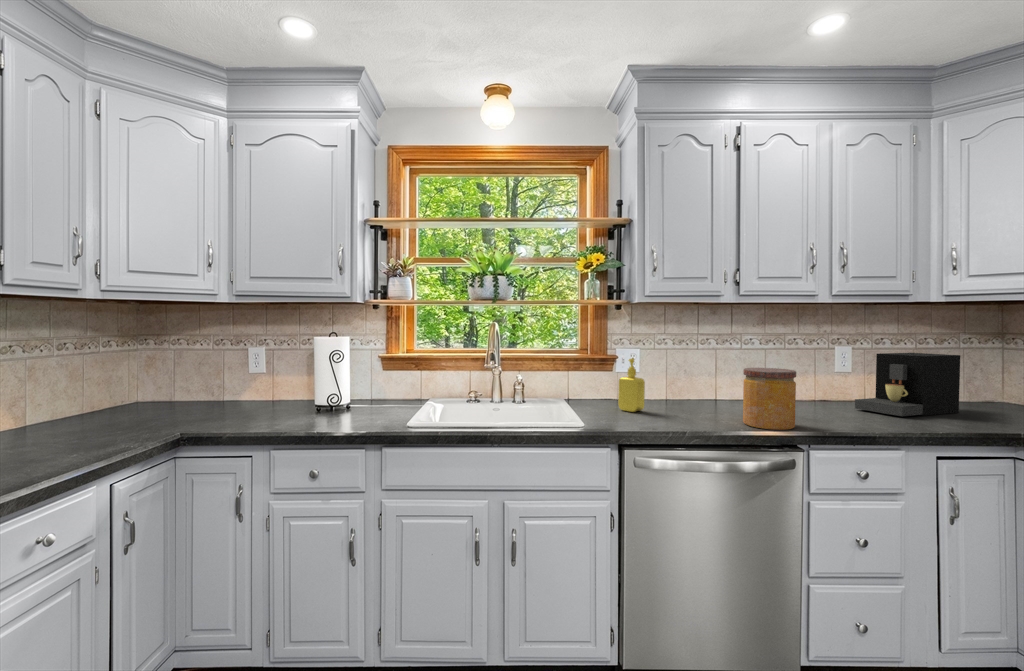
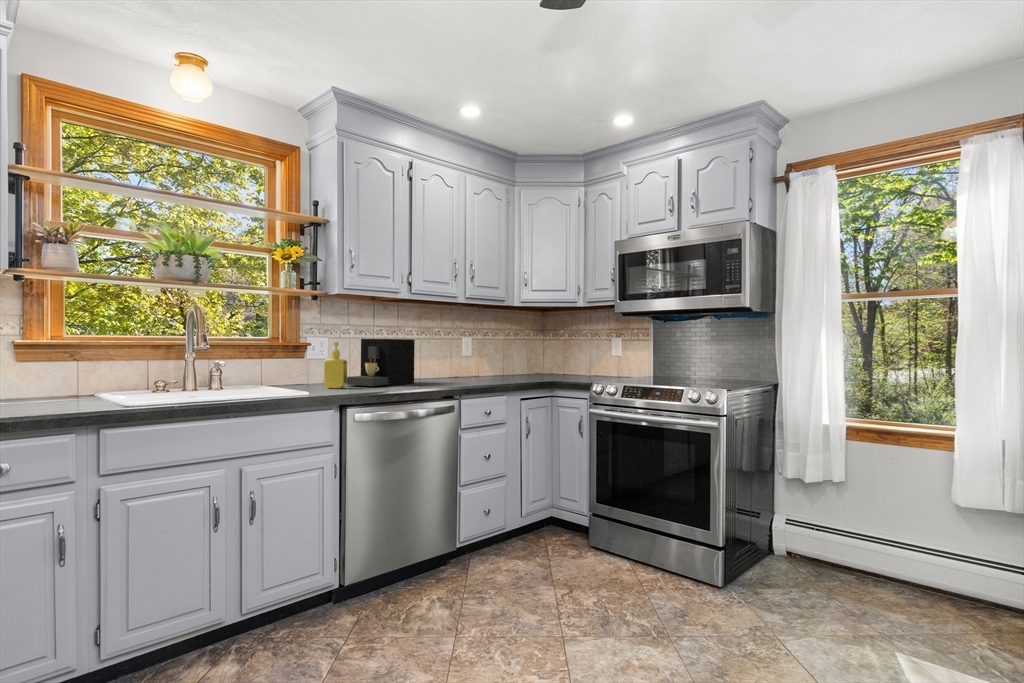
coffee maker: present [855,353,960,416] -> present [347,339,415,386]
jar: present [743,368,796,430] -> none [425,347,459,388]

